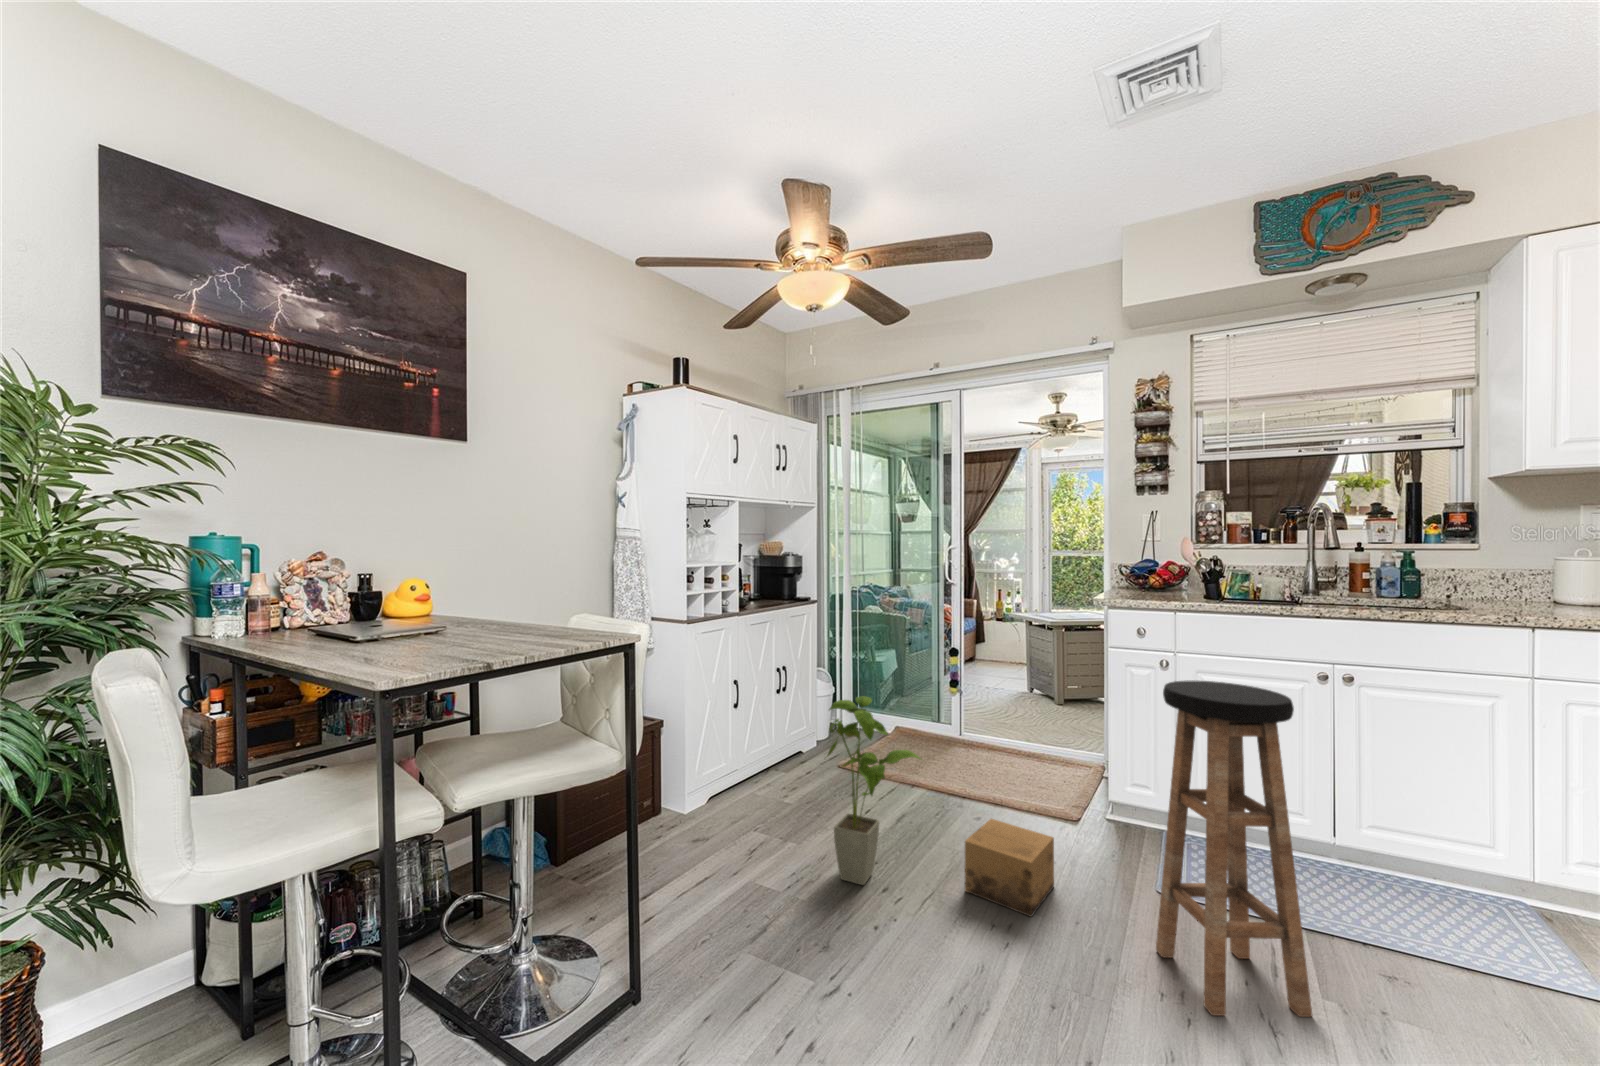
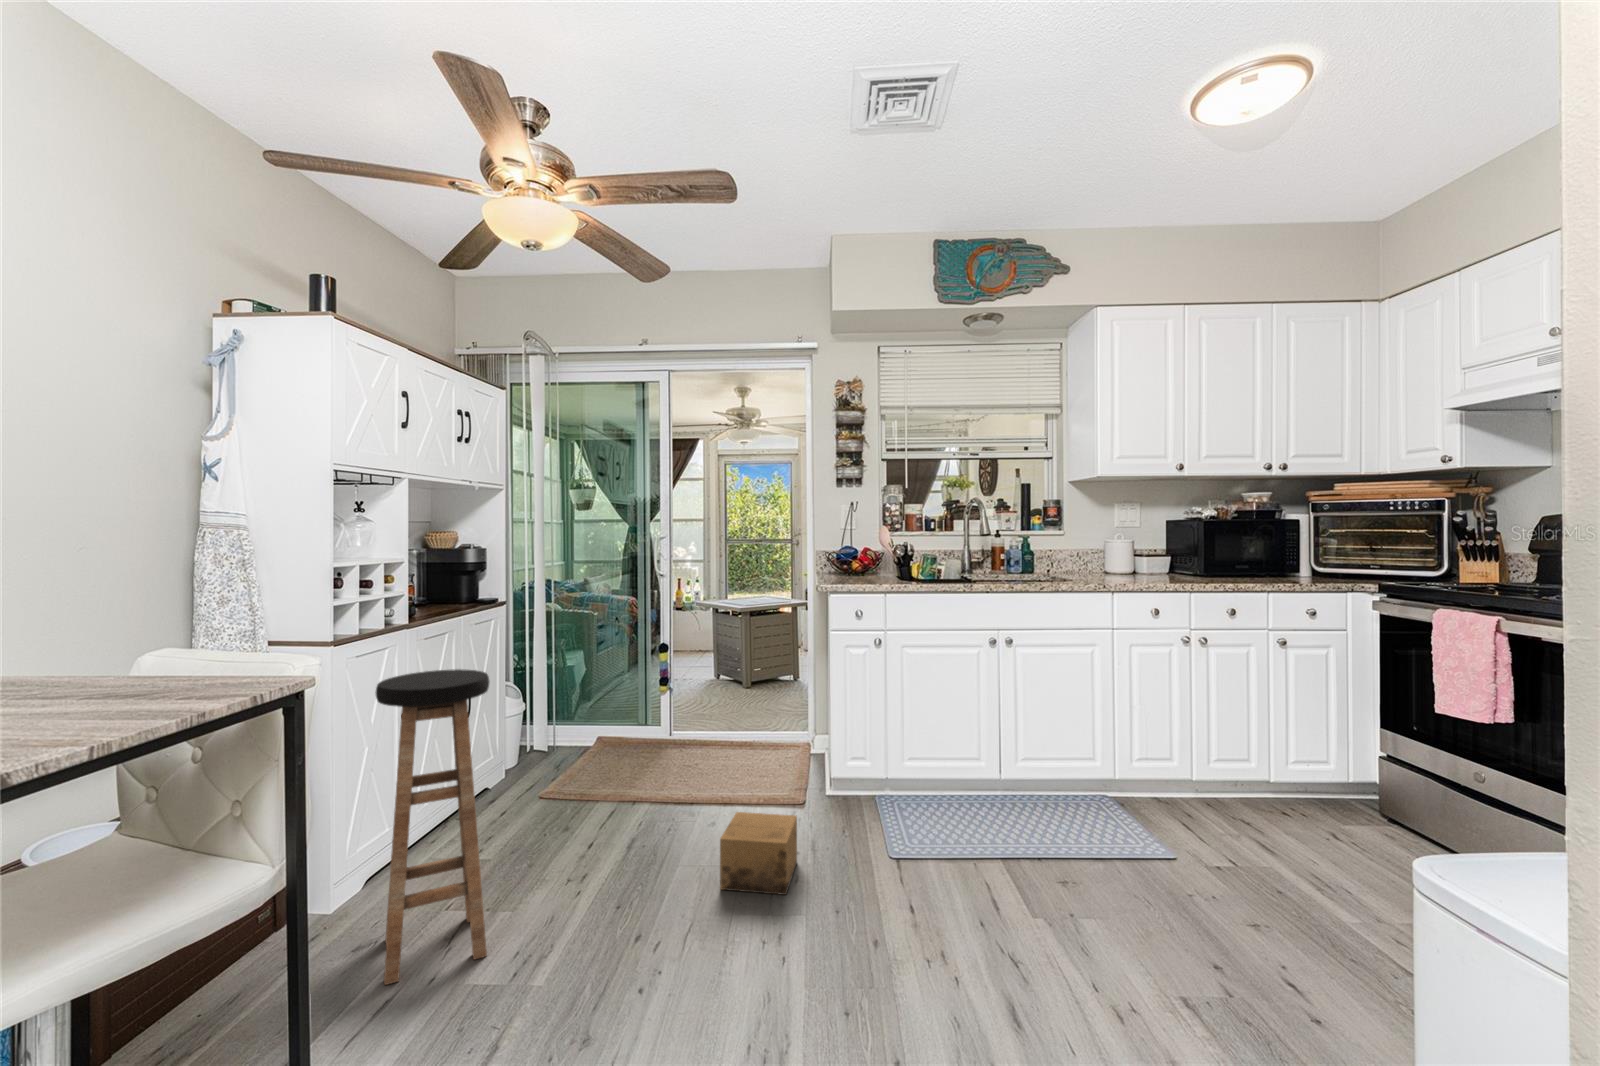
bar stool: present [1156,680,1313,1017] -> present [375,669,489,985]
house plant: present [827,696,921,885] -> none [566,706,677,916]

